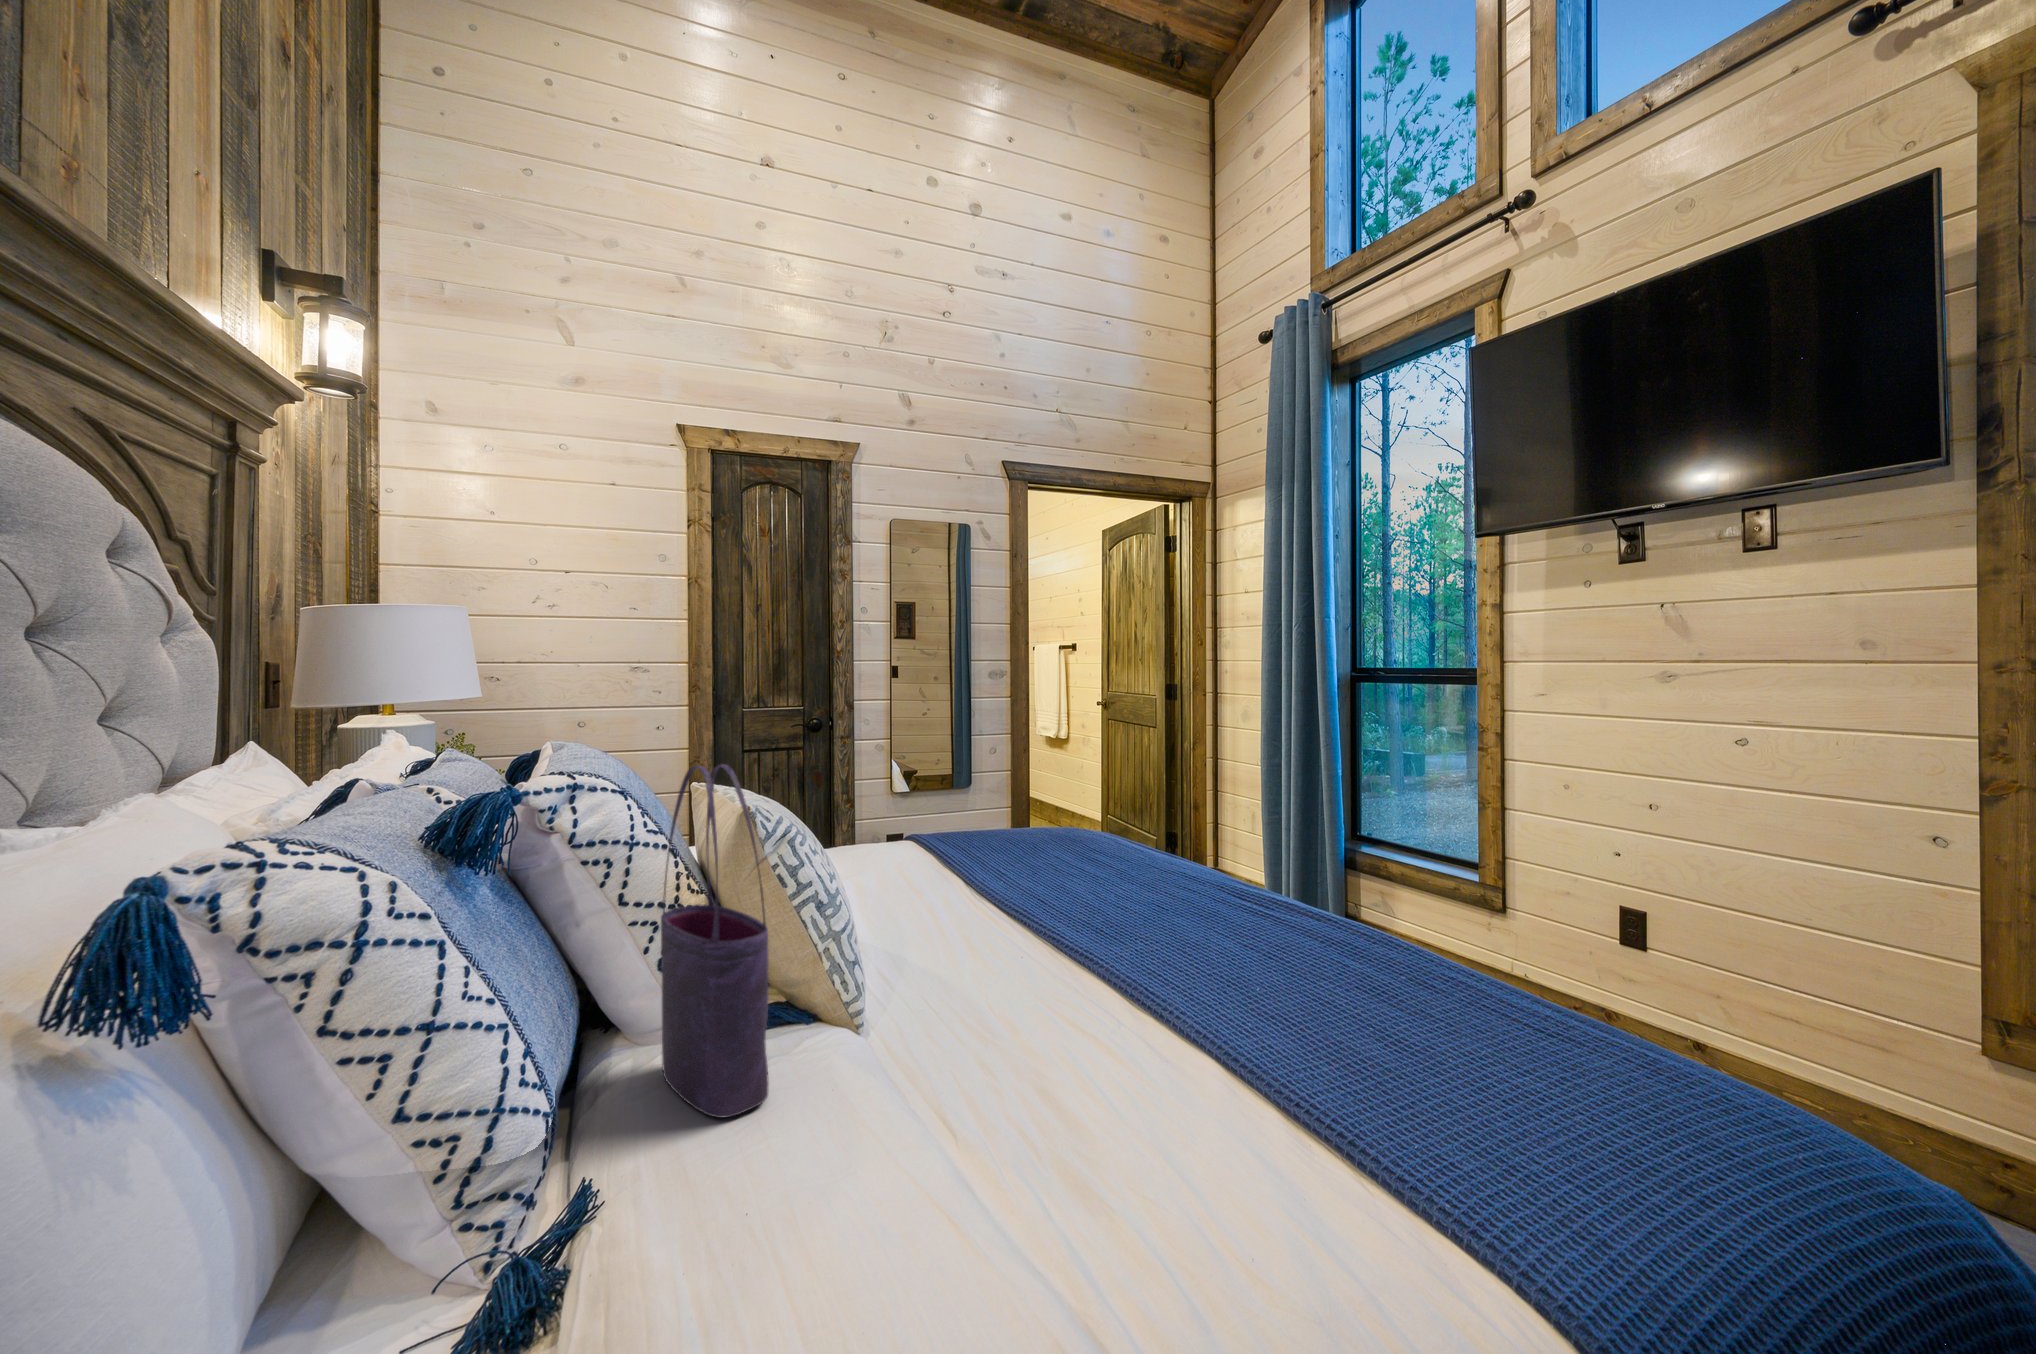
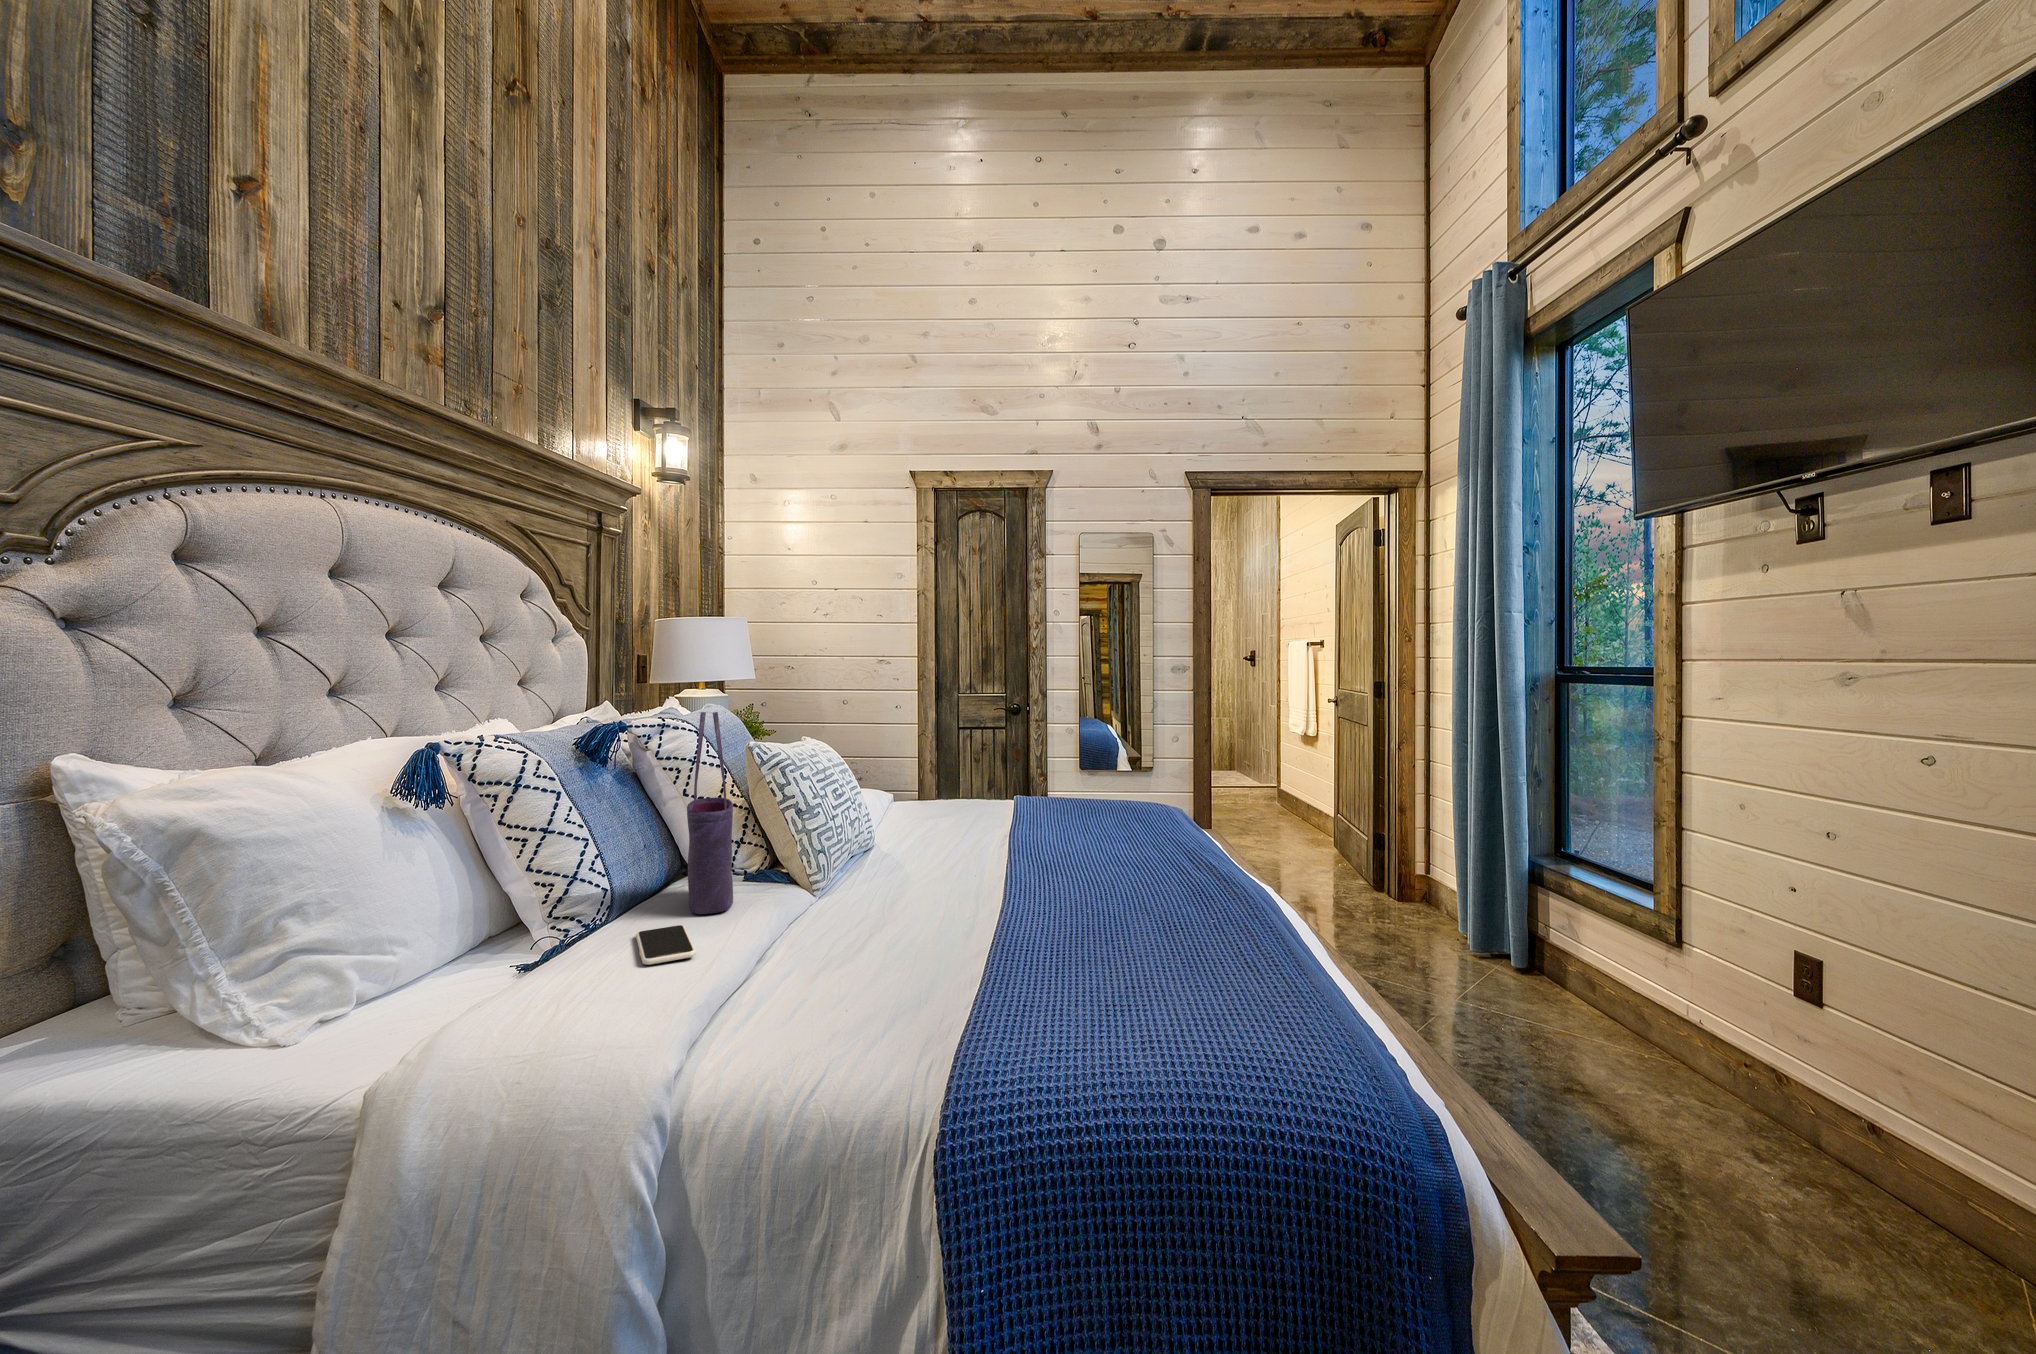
smartphone: none [676,1152,851,1265] -> present [636,925,696,965]

